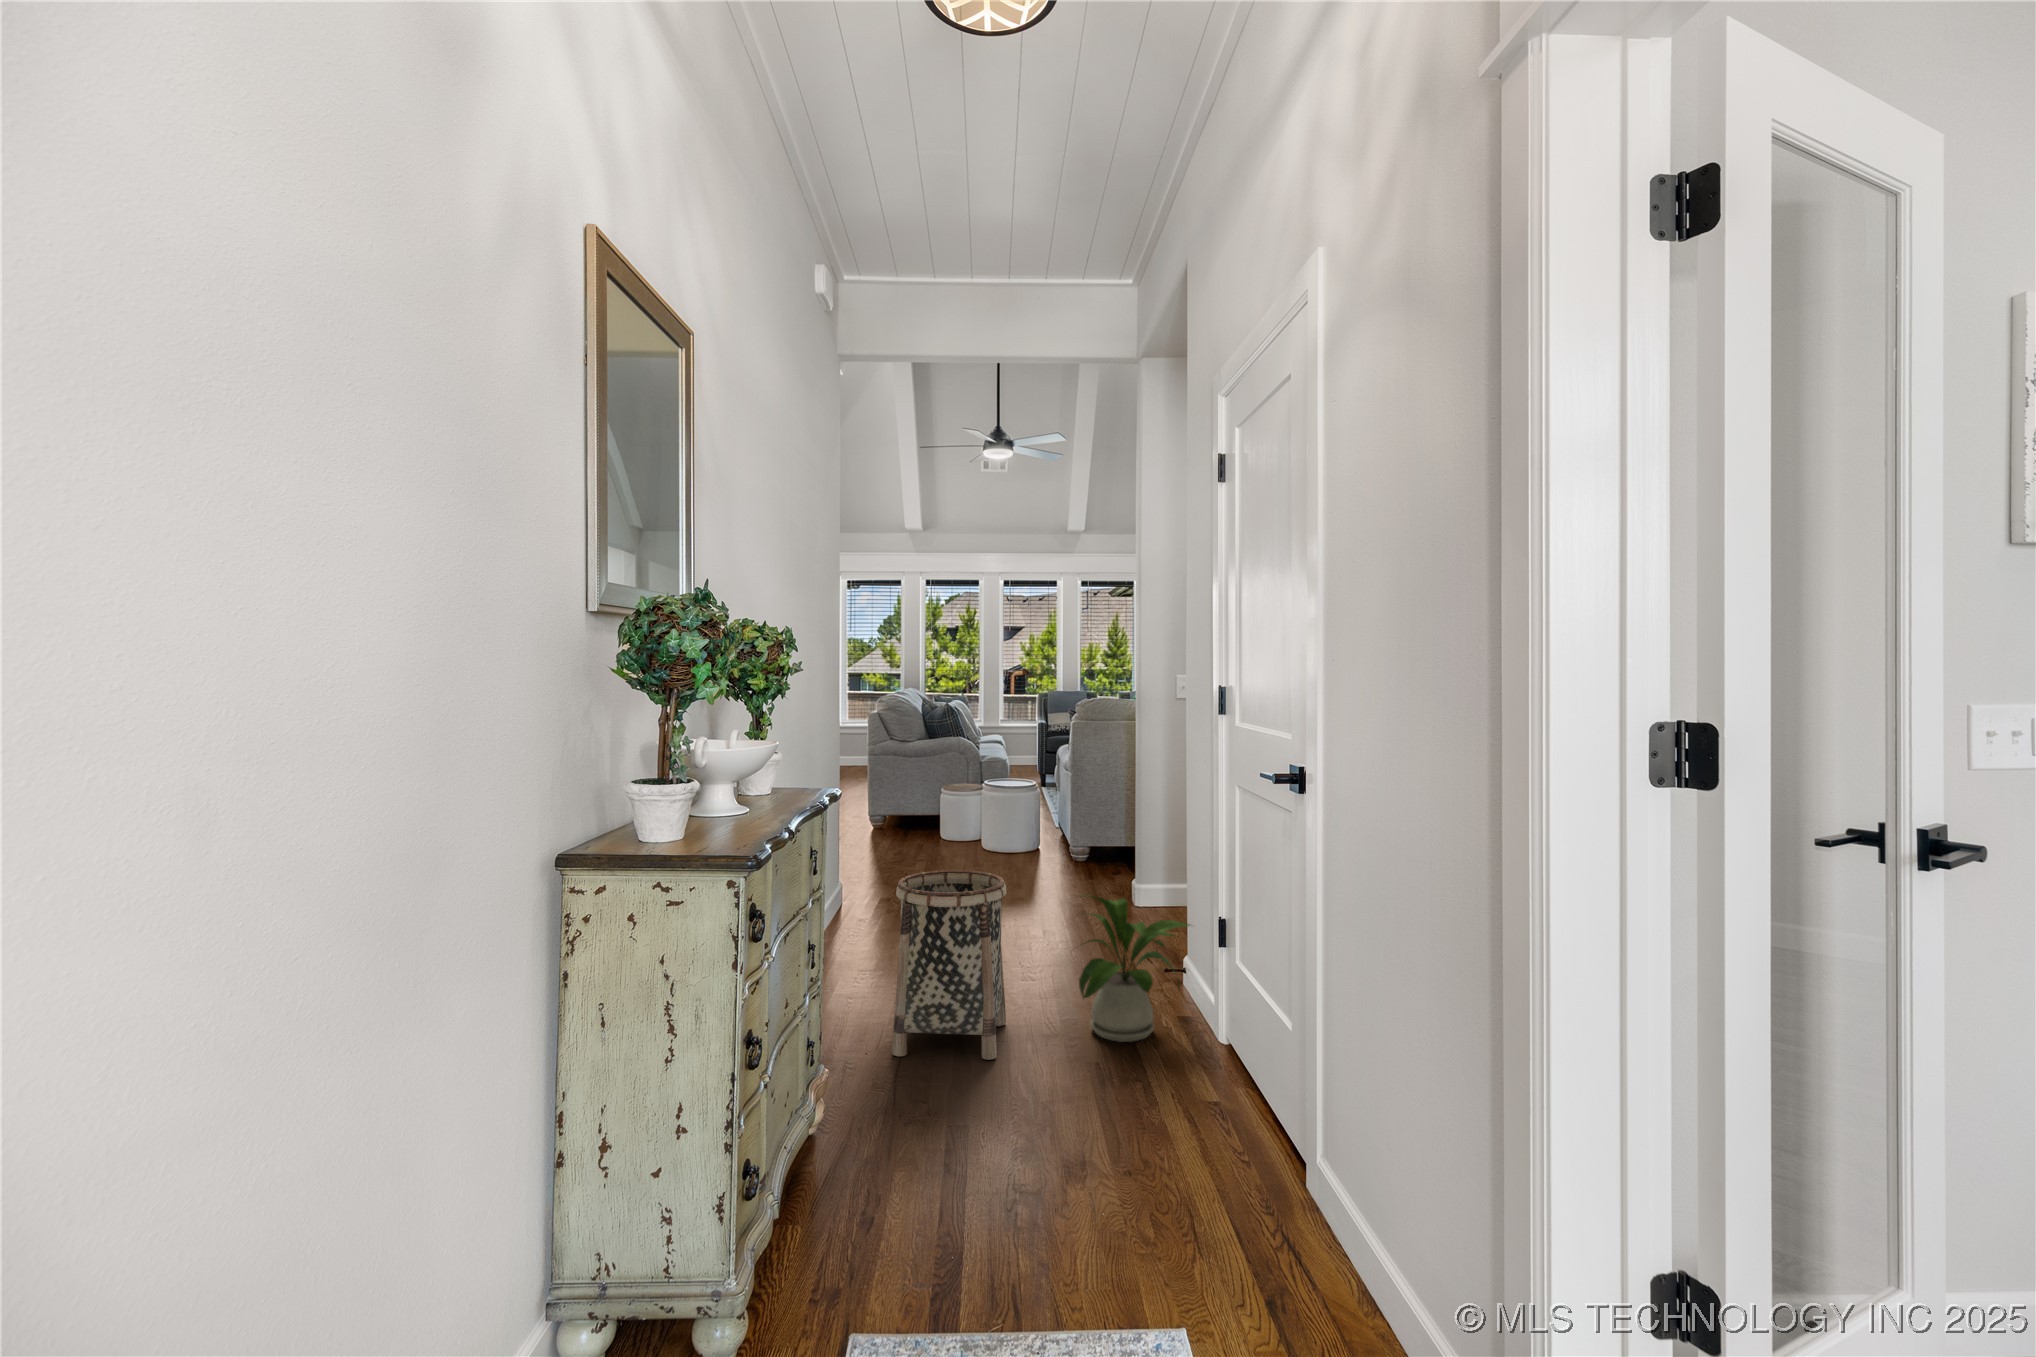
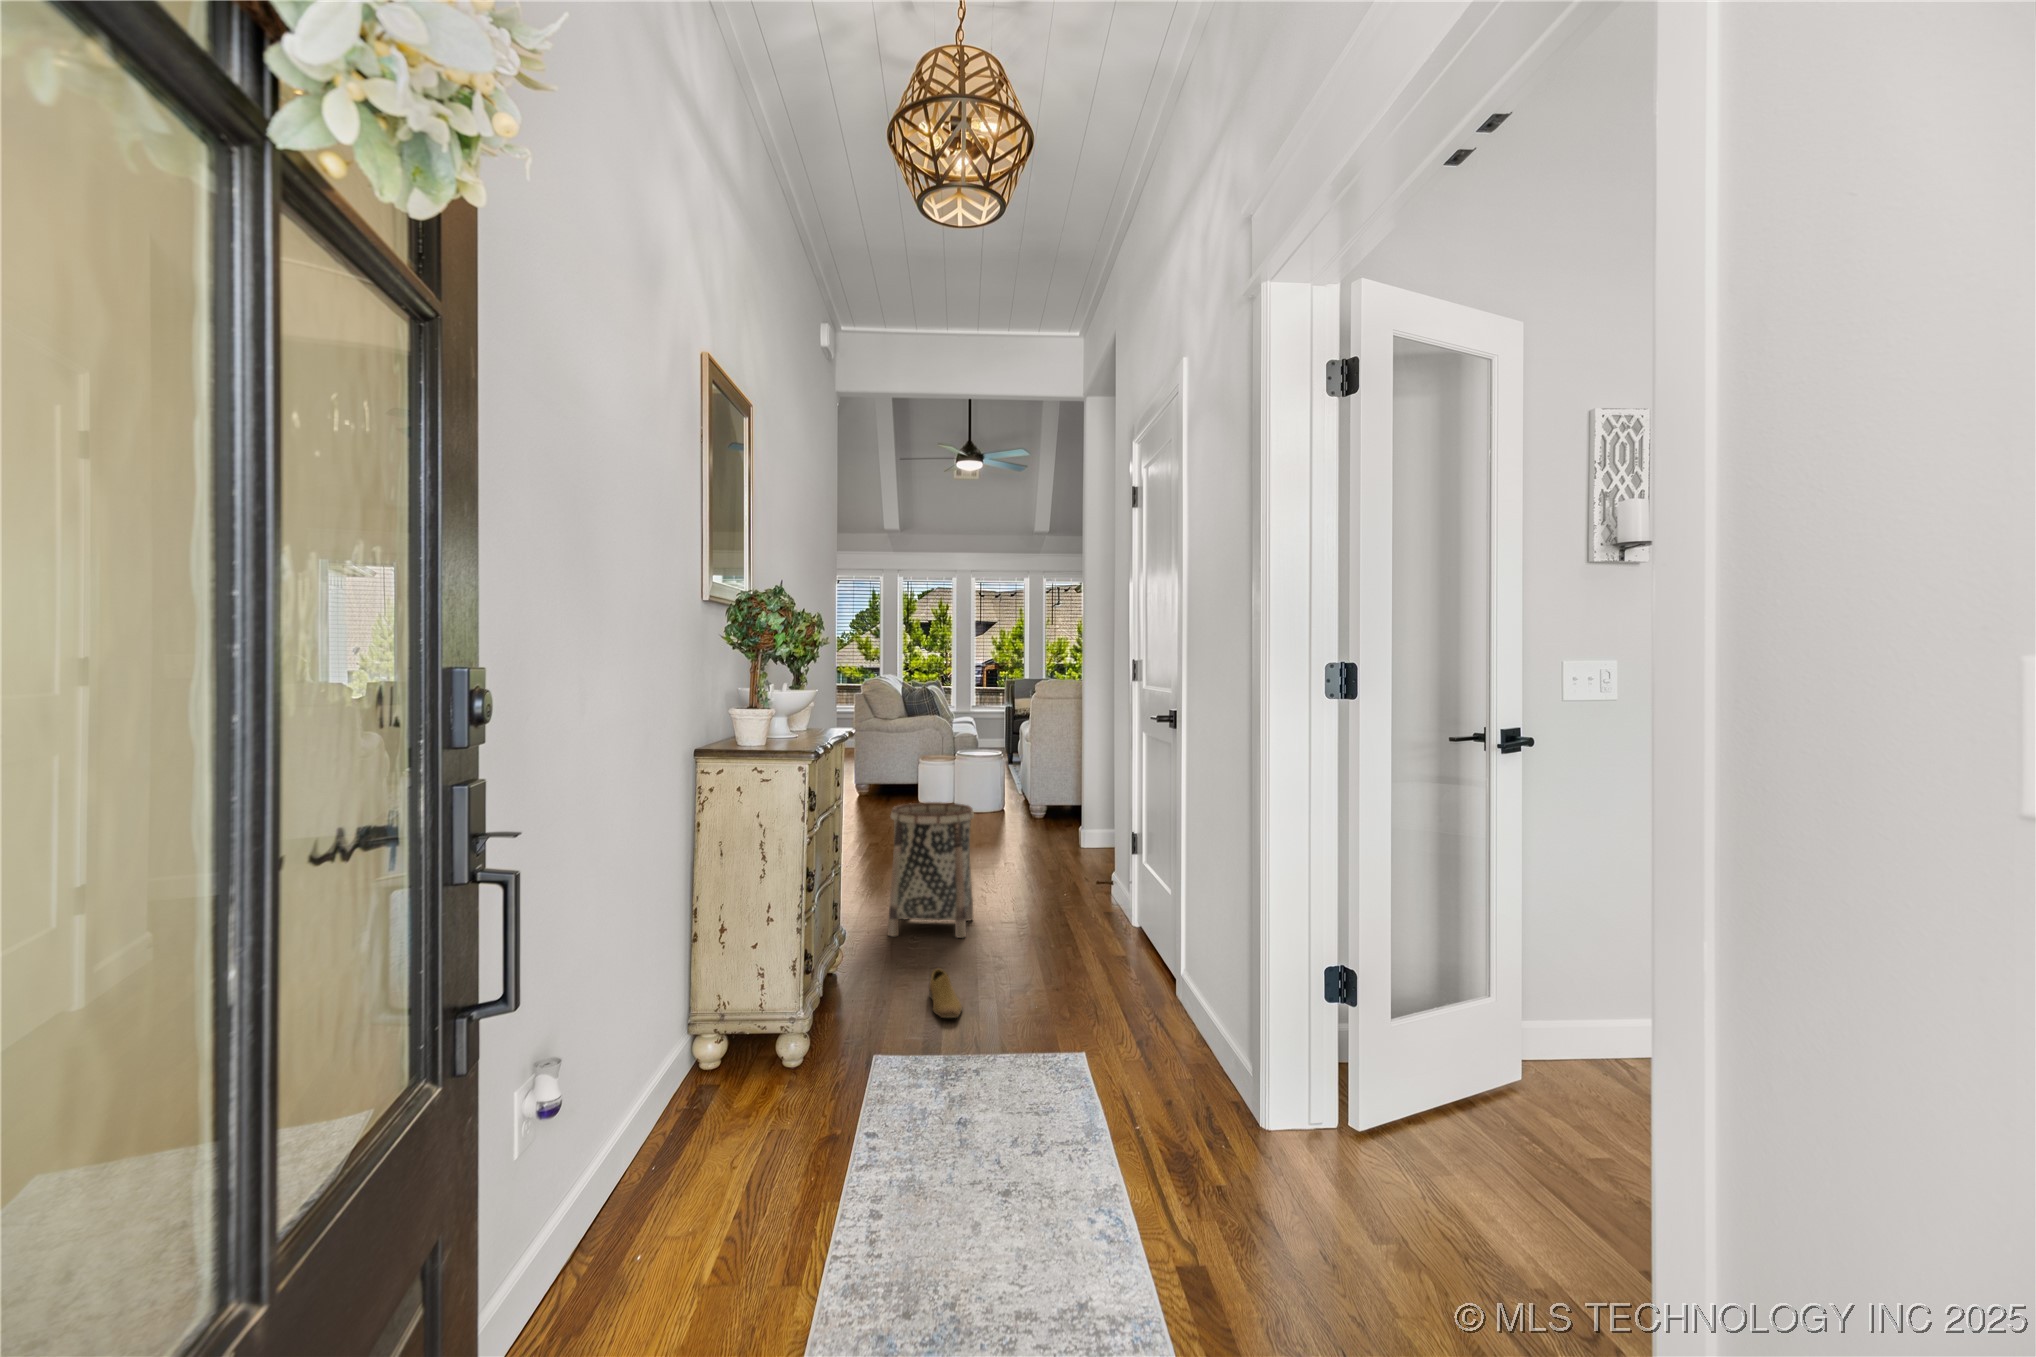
house plant: present [1079,895,1190,1042] -> none [1024,818,1118,929]
shoe: none [944,1142,992,1243] -> present [929,968,962,1018]

